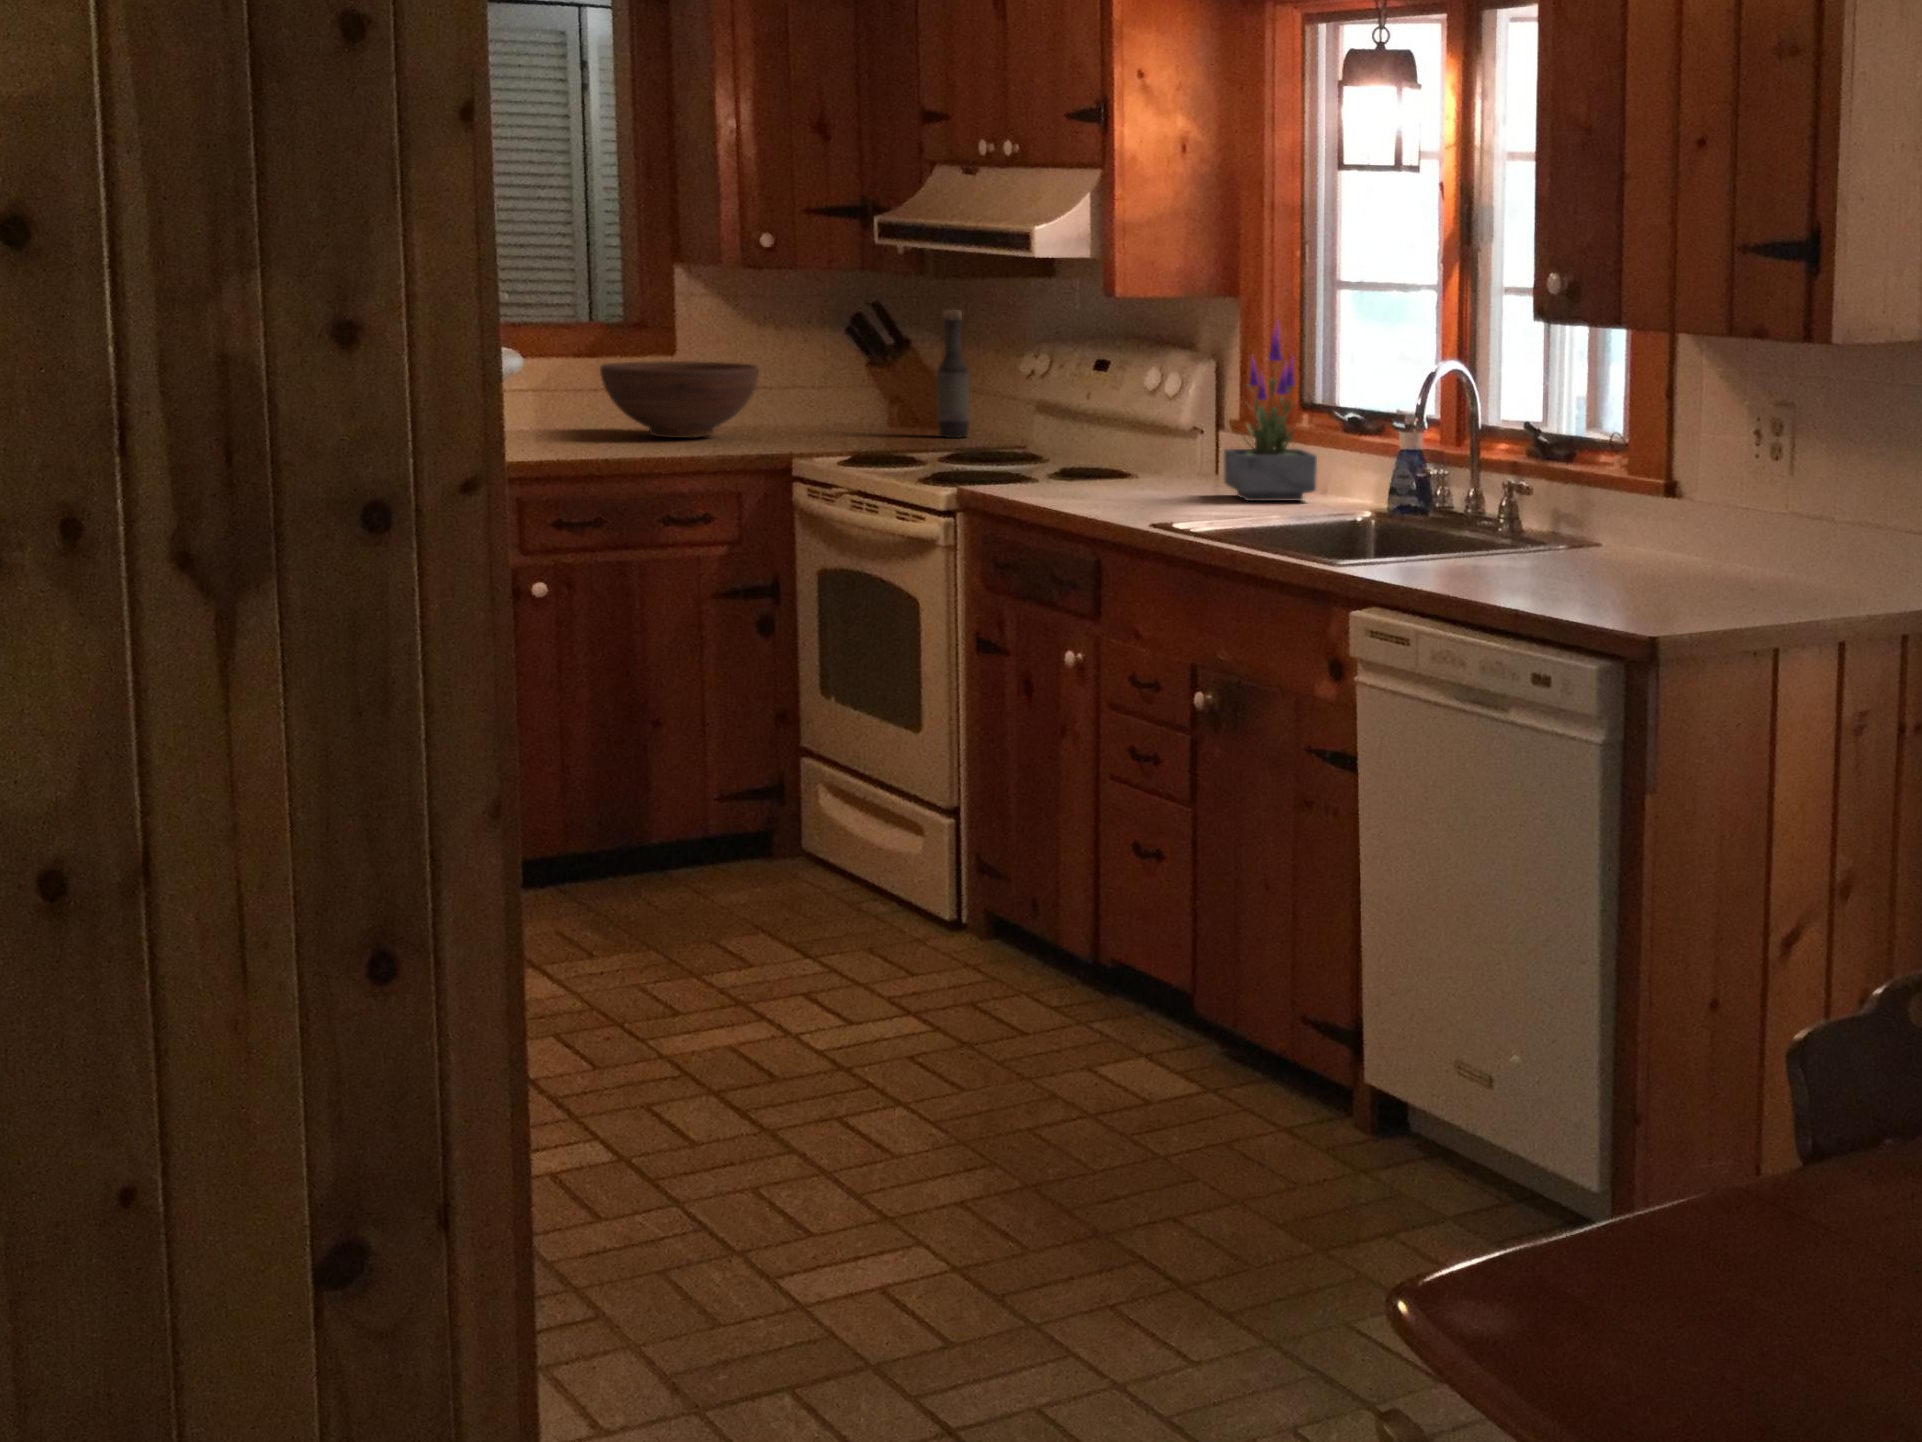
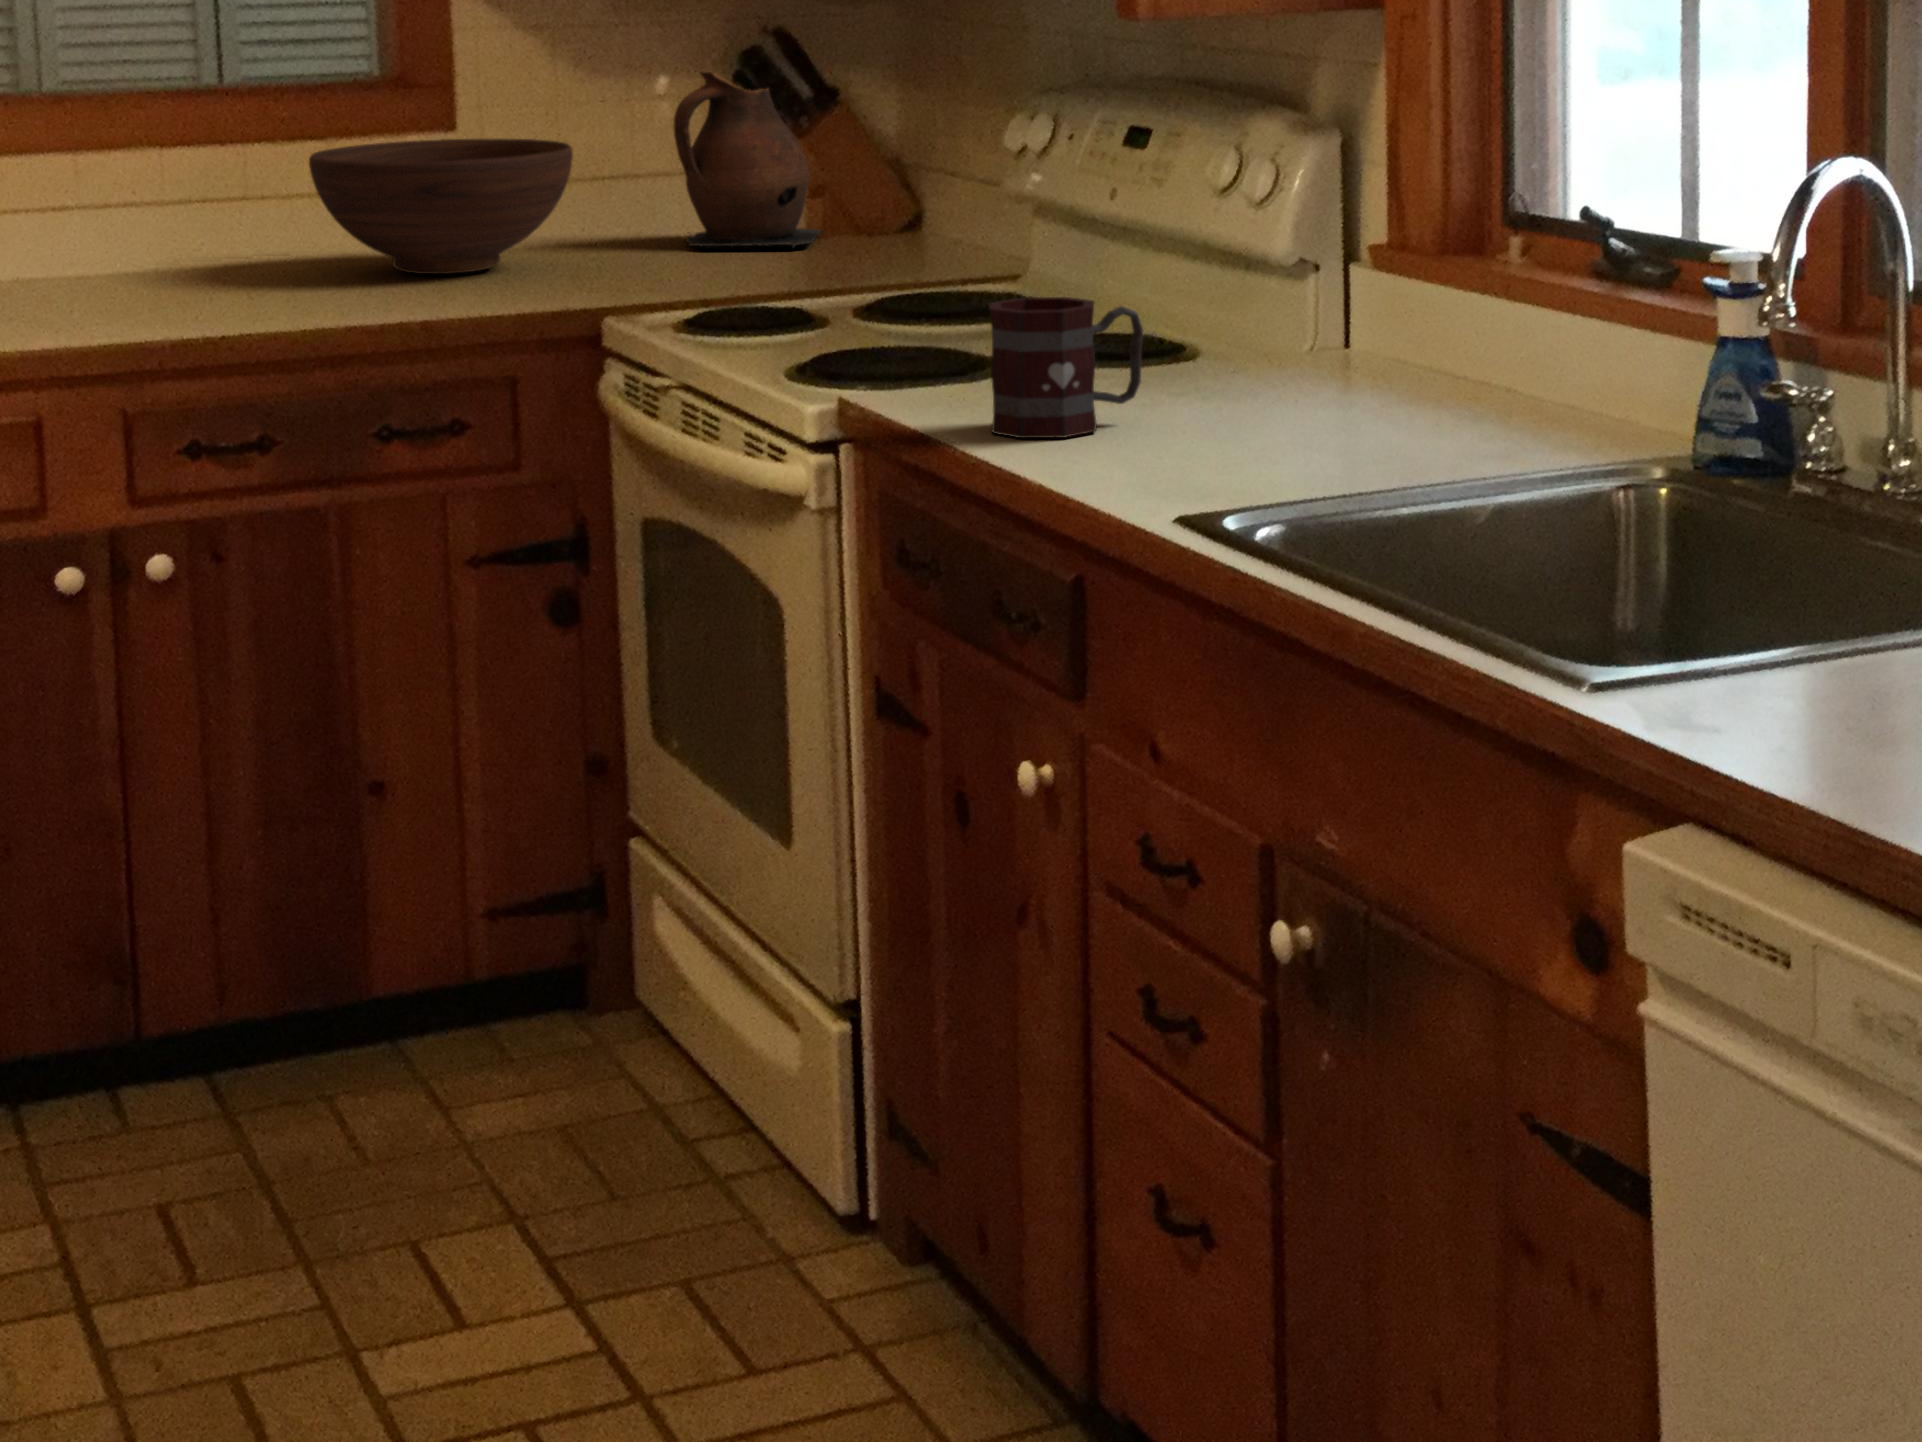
bottle: present [937,310,970,438] -> none [877,37,933,257]
potted plant: present [1224,324,1317,501] -> none [1354,55,1542,429]
ceramic pitcher: none [812,327,897,432] -> present [673,71,823,248]
mug: none [1043,433,1120,501] -> present [989,297,1143,438]

